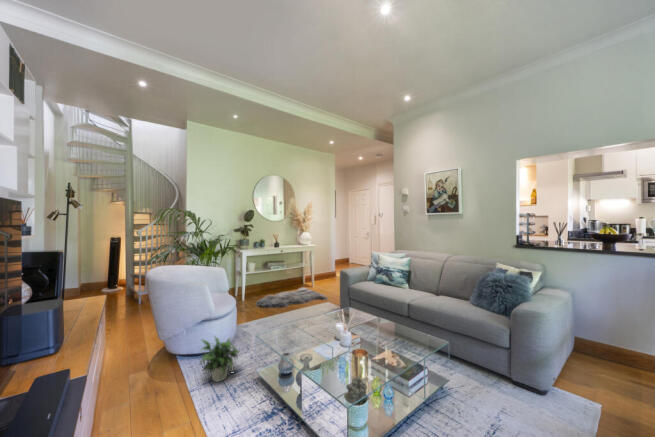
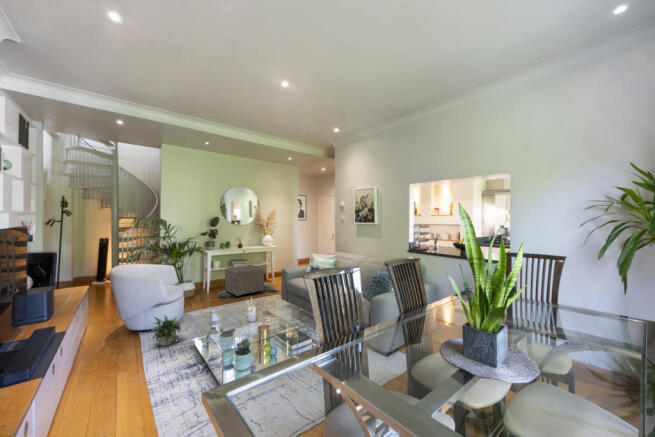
ottoman: none [265,267,313,306] -> present [225,265,264,297]

